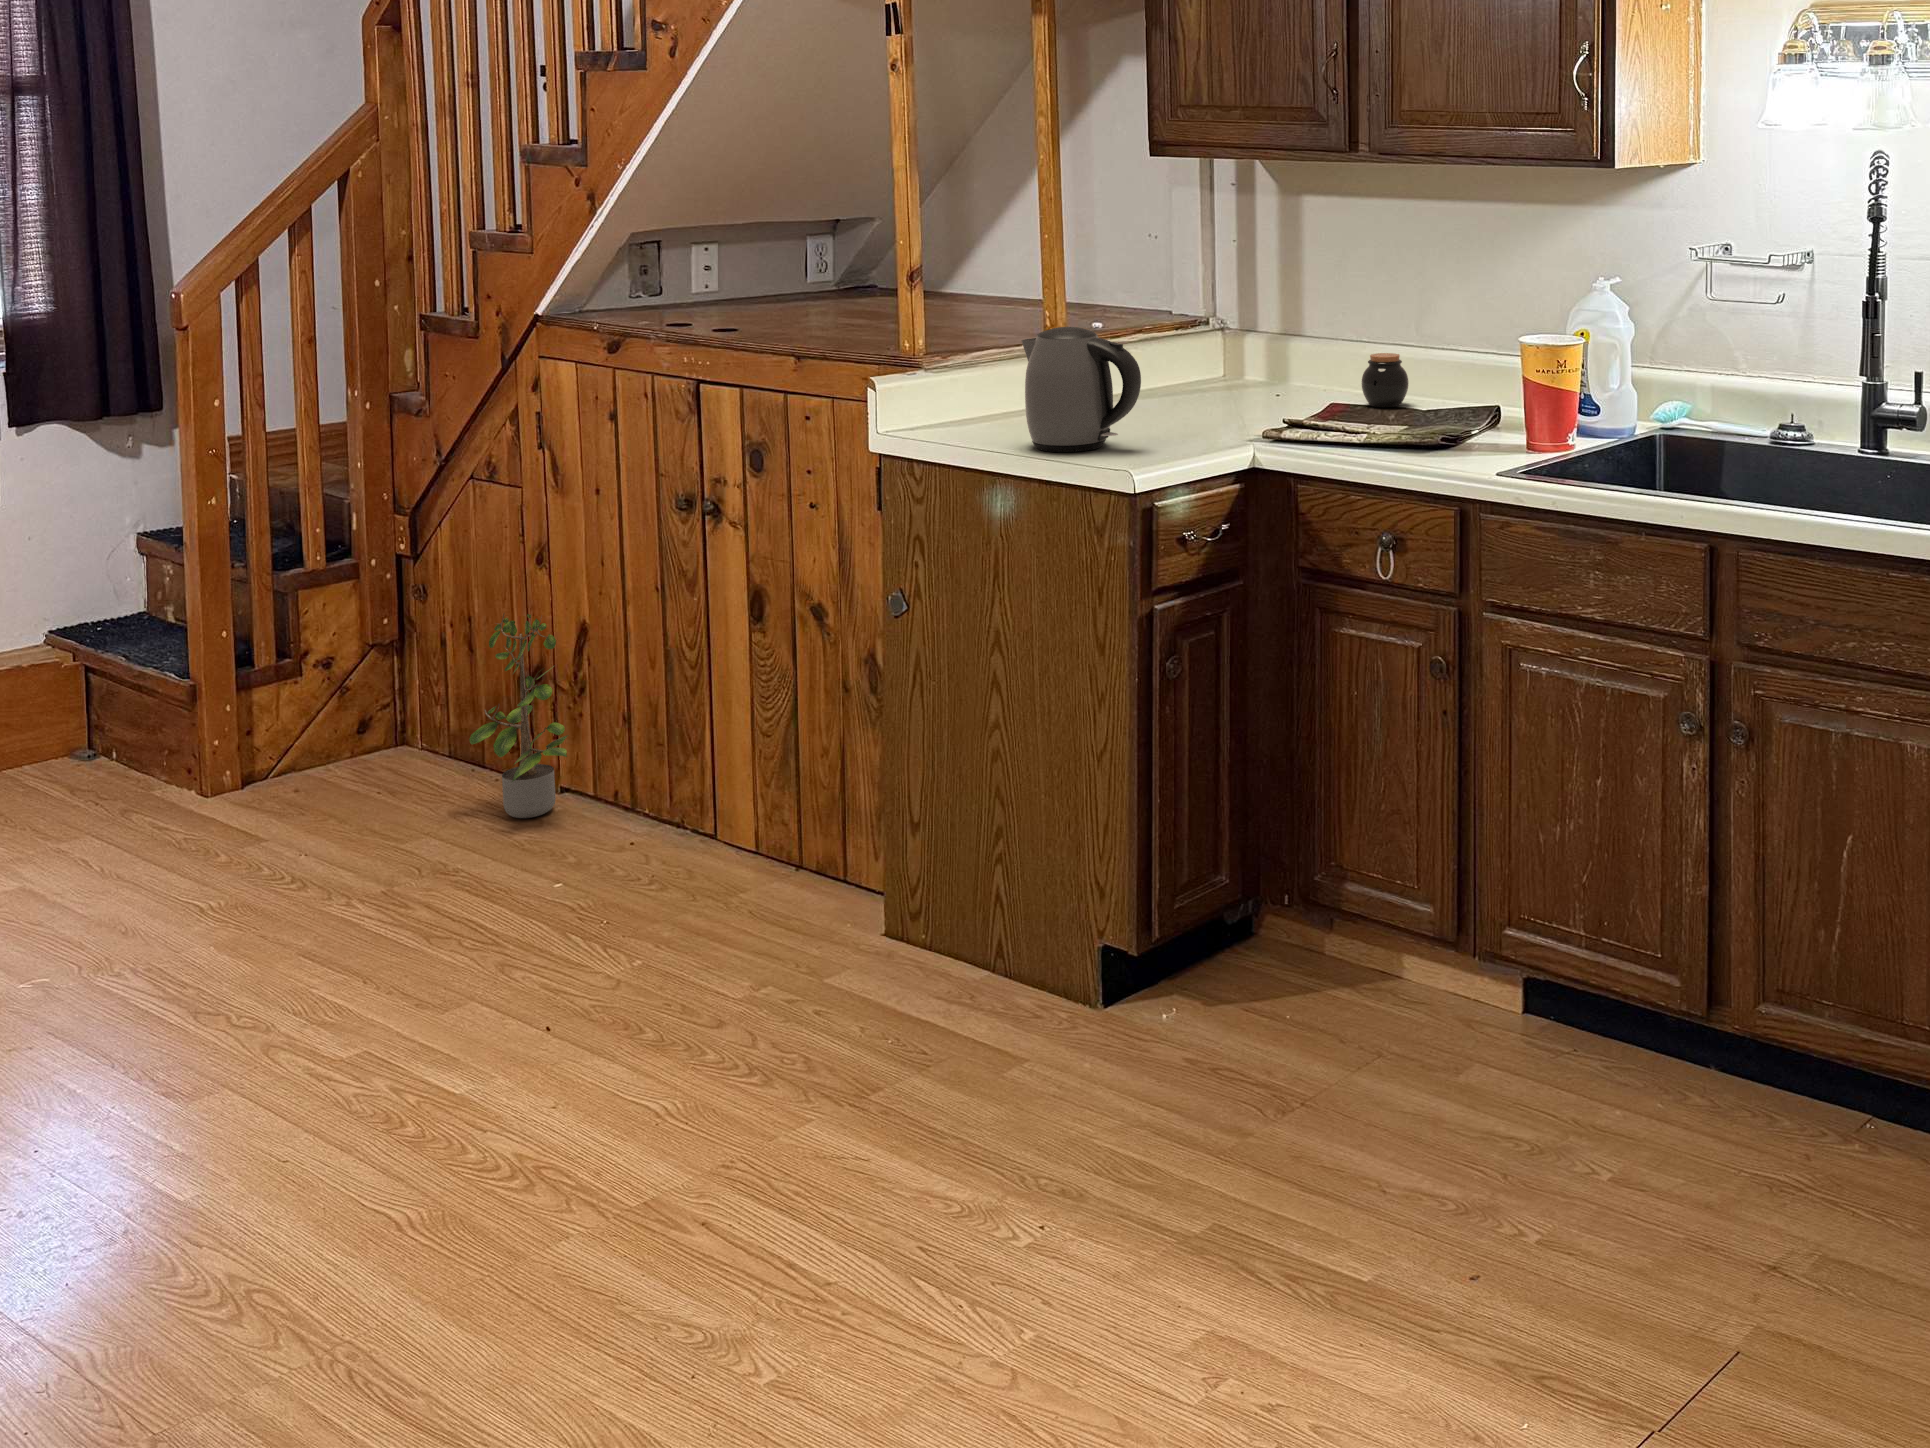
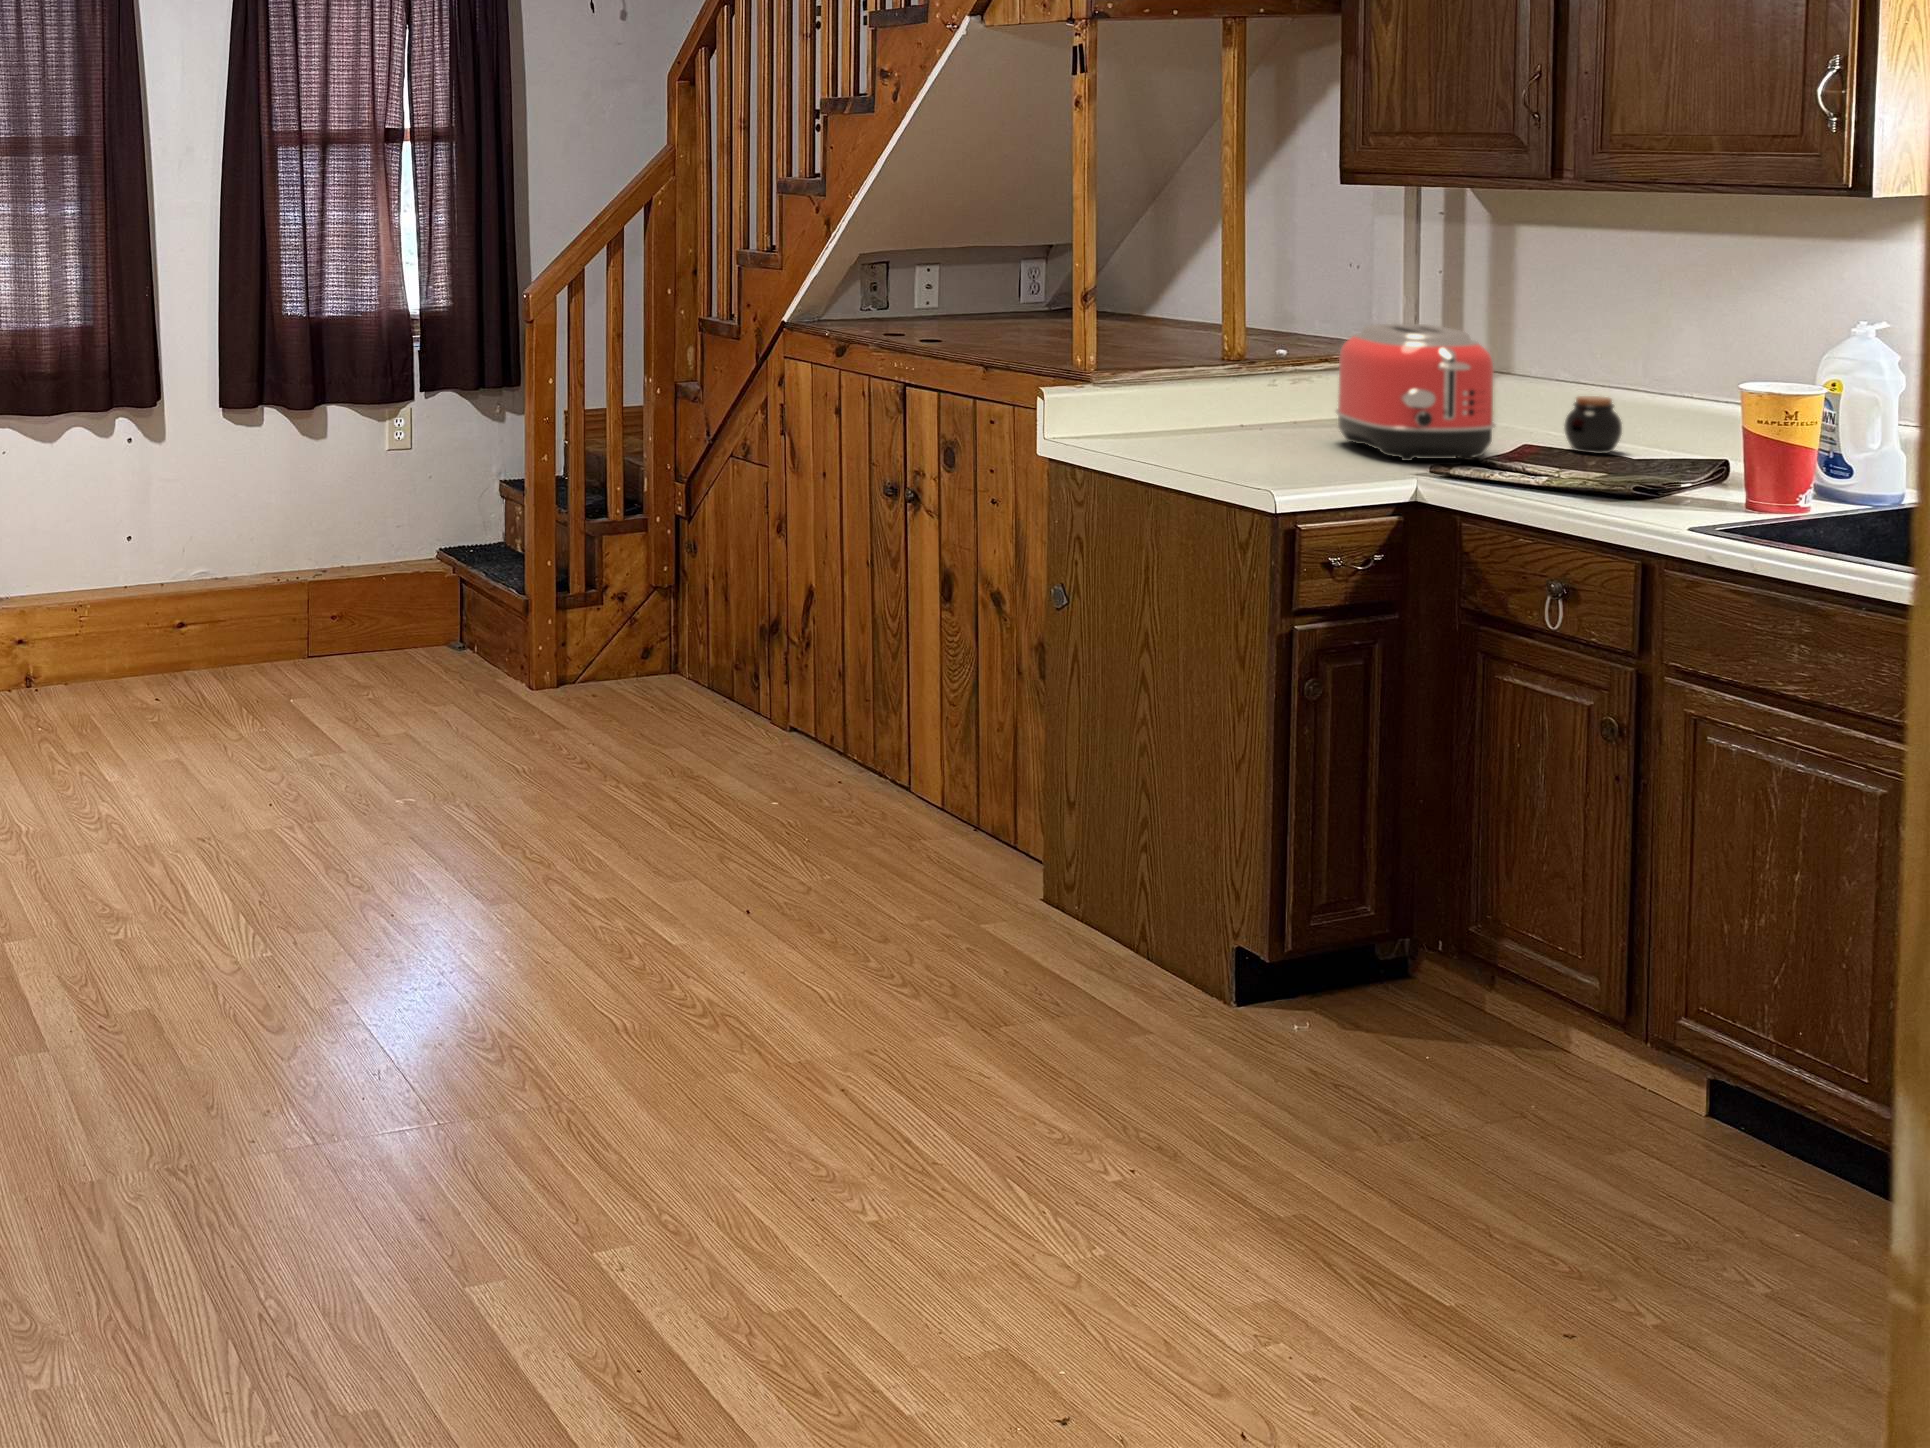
toaster: none [1164,293,1311,430] -> present [1336,324,1495,461]
kettle: present [1022,327,1141,452] -> none [1181,347,1298,466]
potted plant: present [469,613,568,818] -> none [715,569,792,744]

